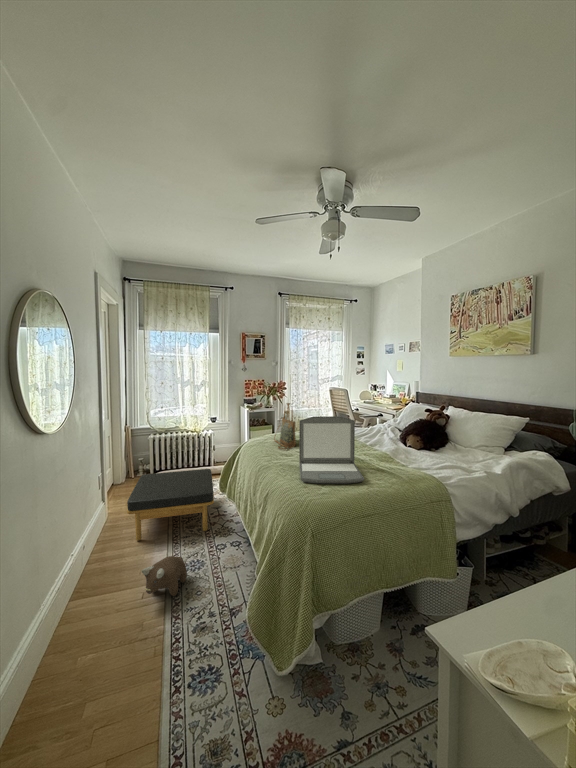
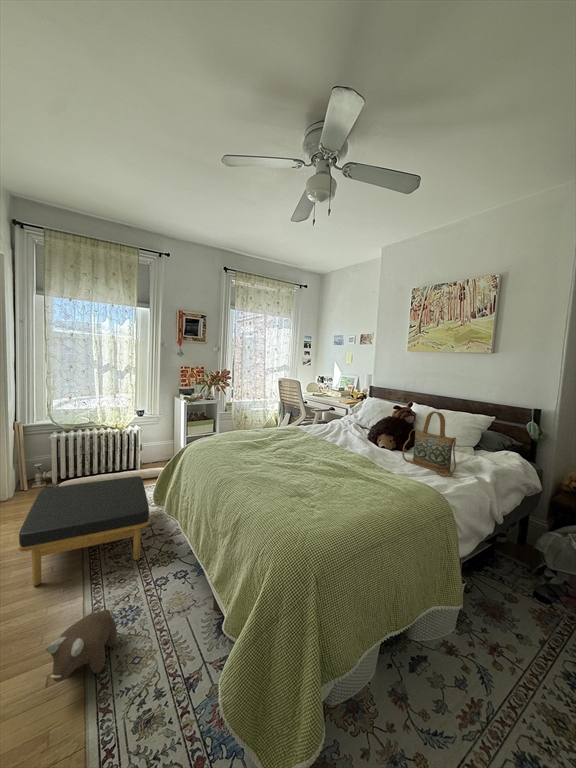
handbag: present [274,403,296,450] -> present [402,411,456,477]
laptop: present [299,416,364,484] -> none [274,415,362,503]

